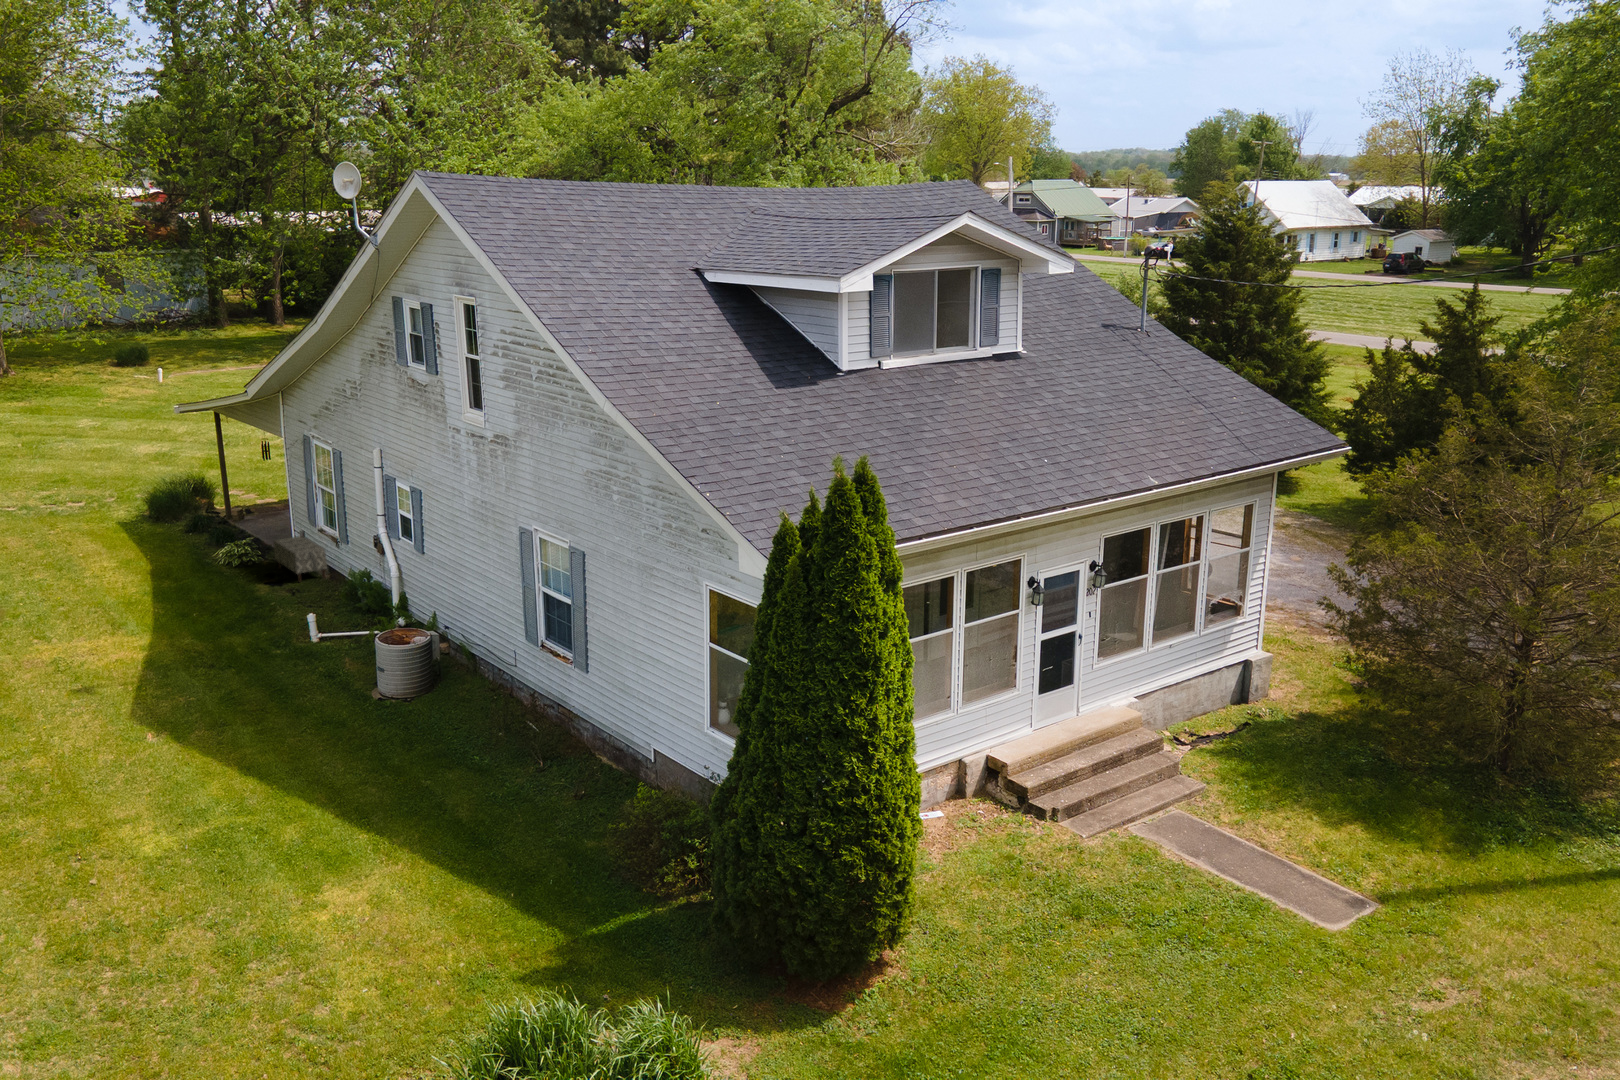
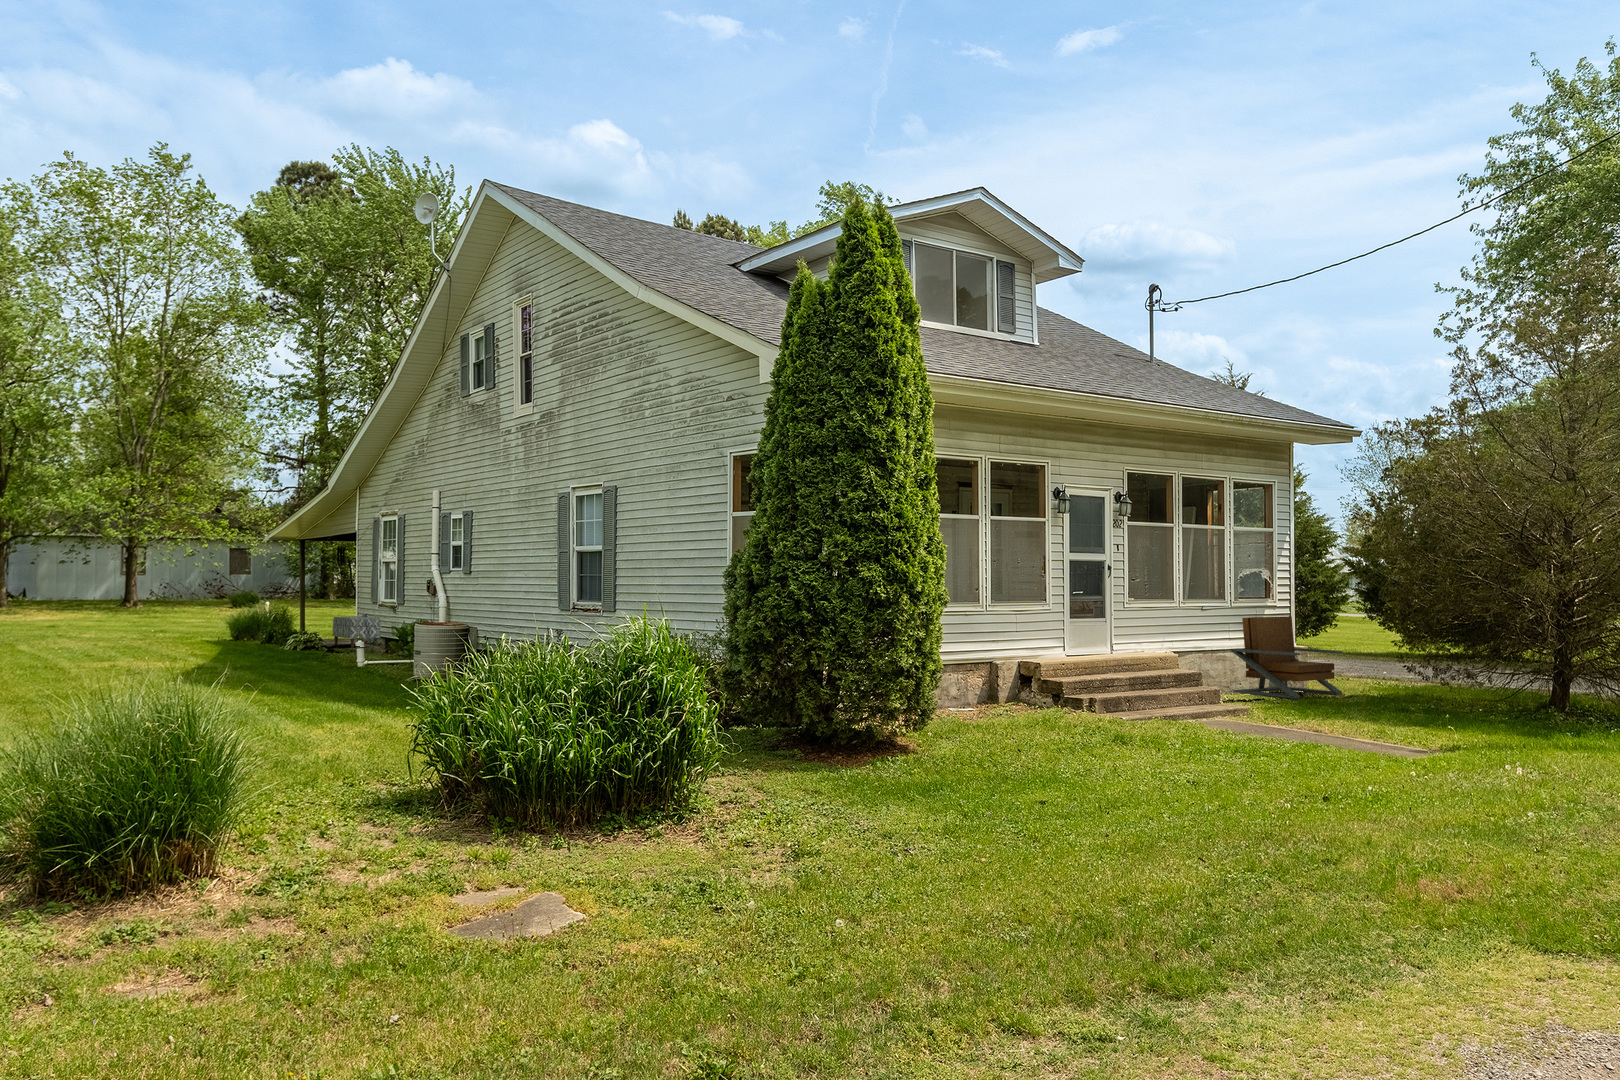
lounge chair: none [1190,646,1298,749] -> present [1231,616,1342,699]

